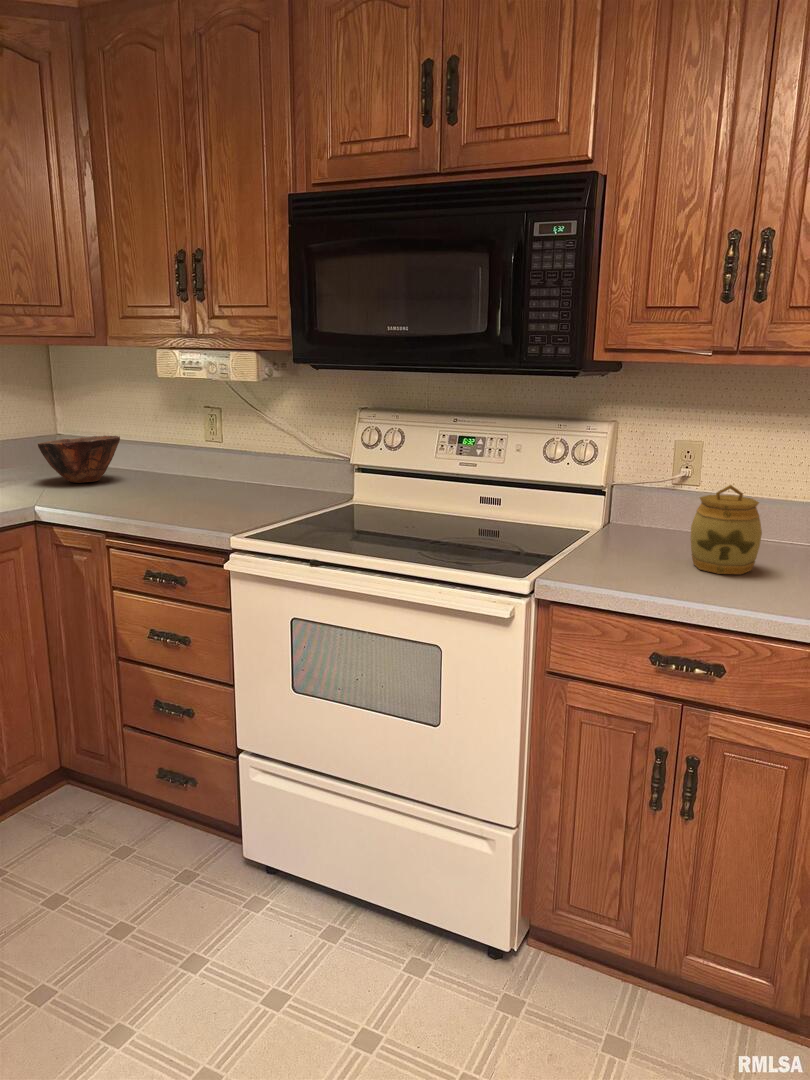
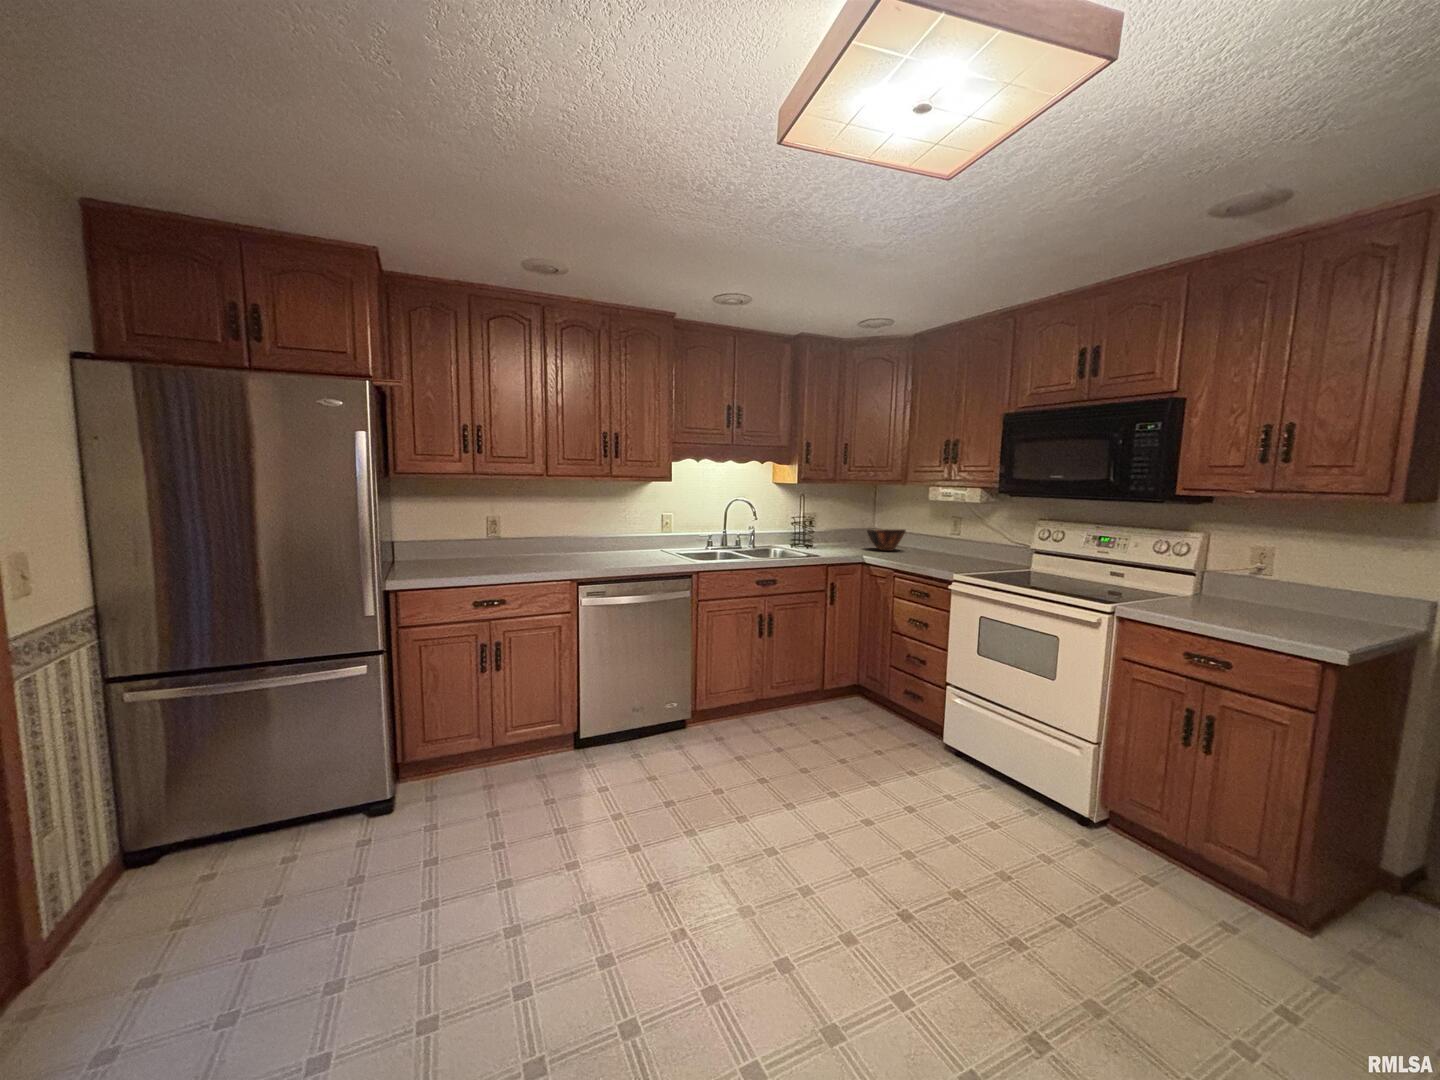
jar: present [691,485,762,574] -> none [1237,568,1288,622]

